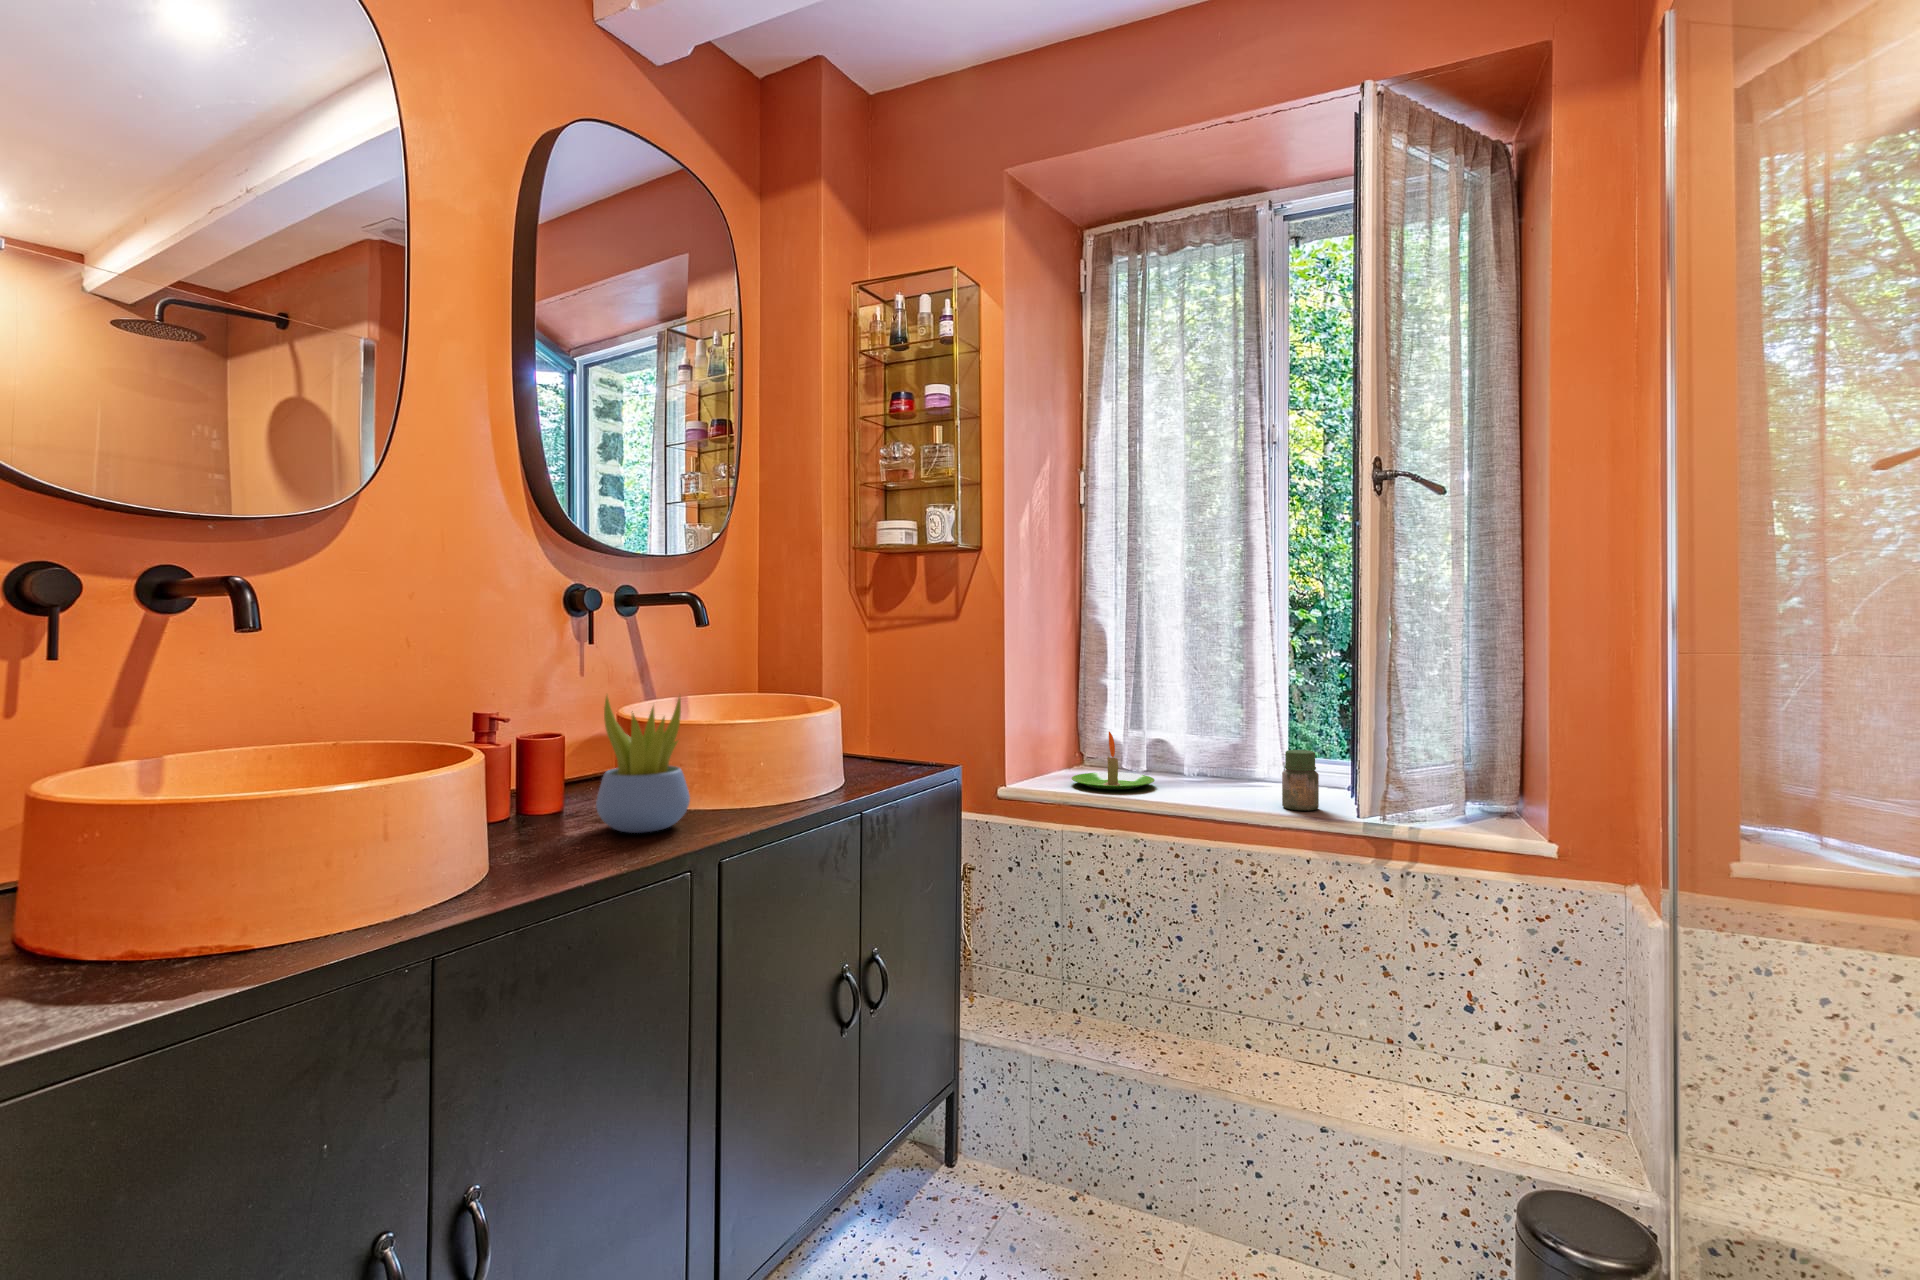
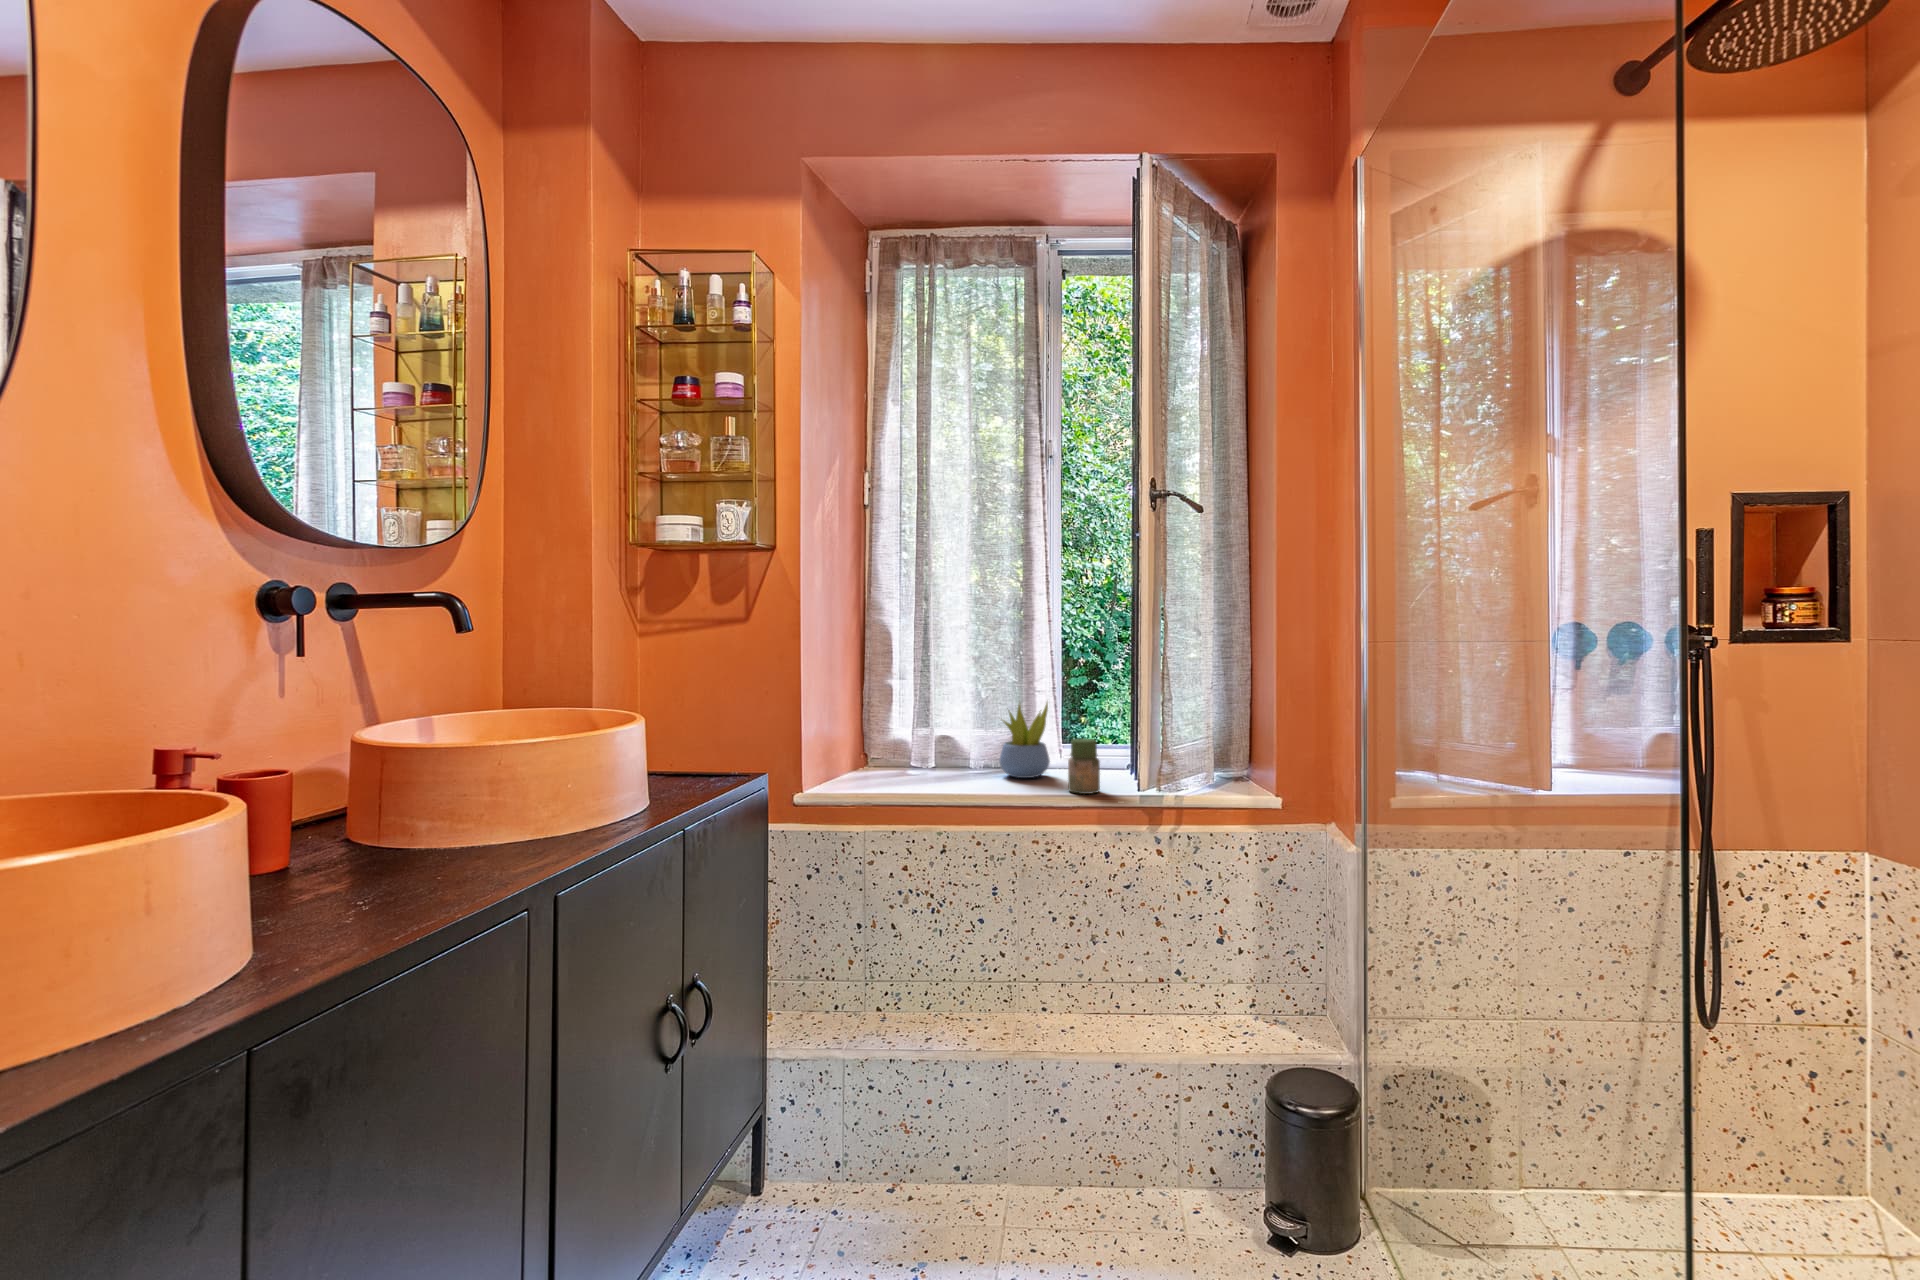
succulent plant: present [596,696,690,833] -> present [1000,703,1050,778]
candle: present [1072,732,1155,790] -> none [867,727,947,784]

